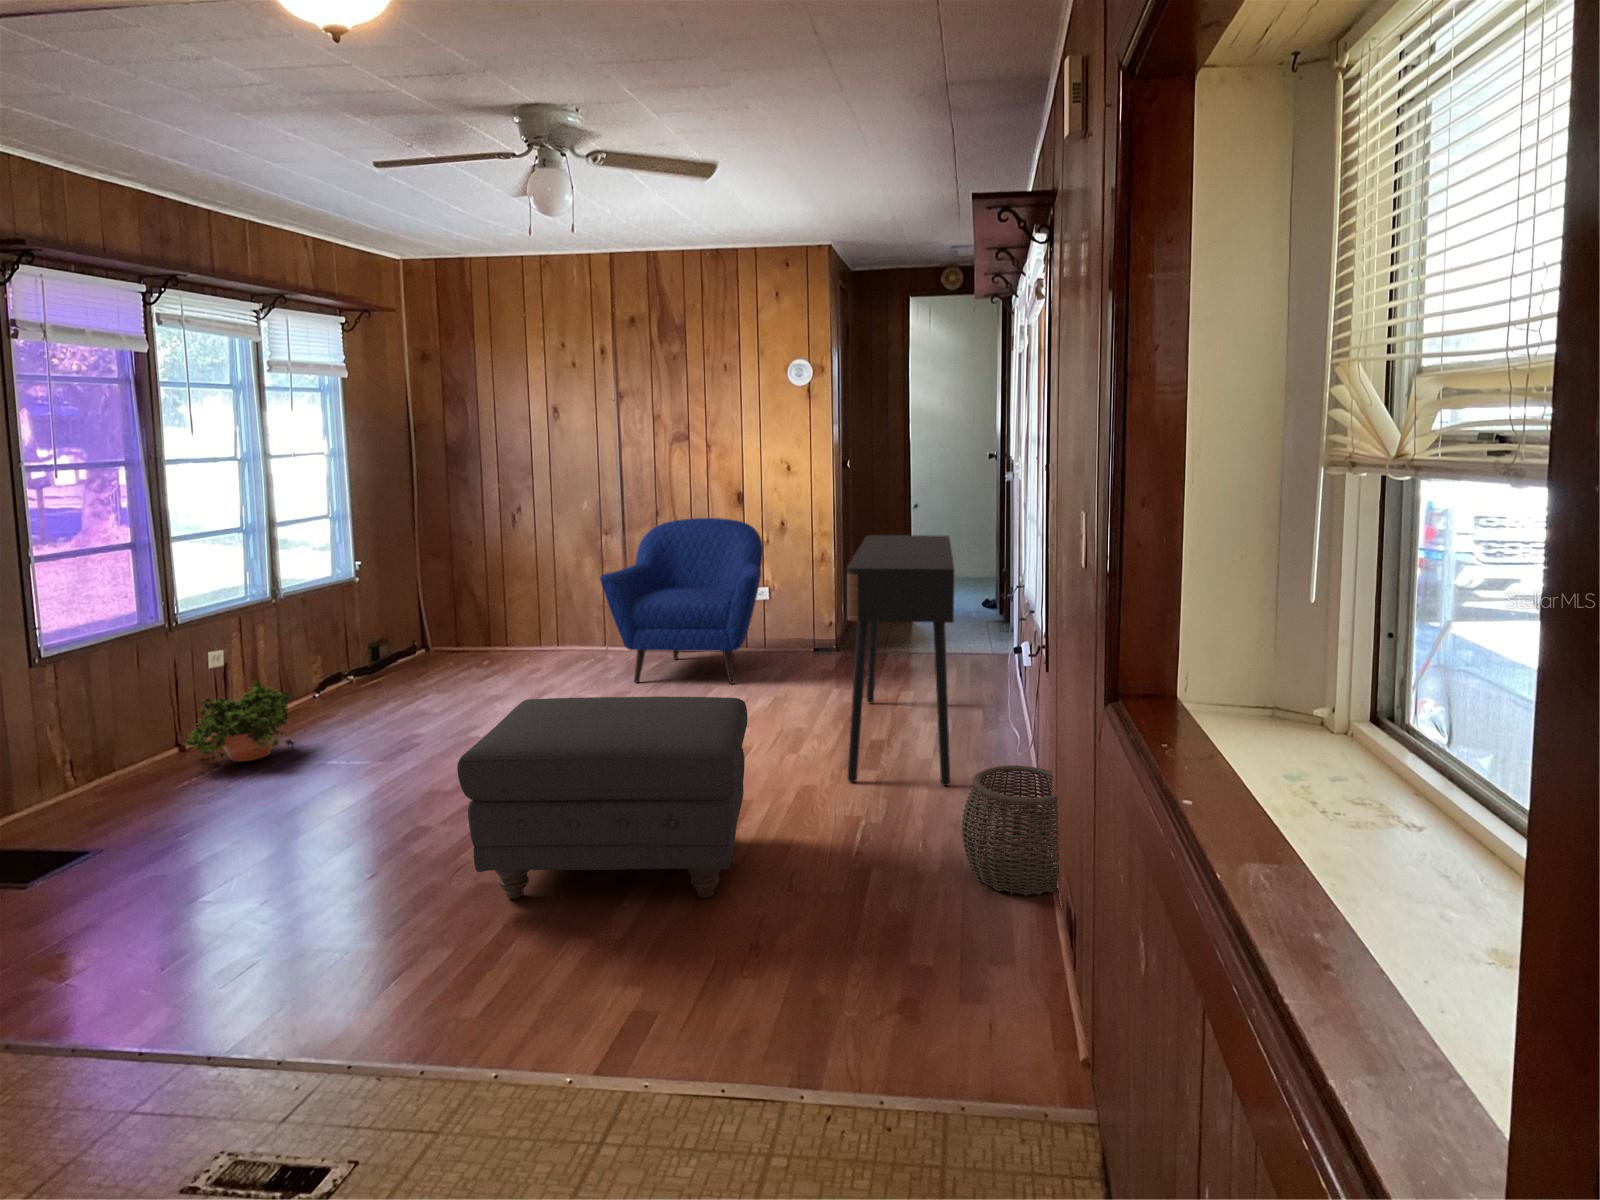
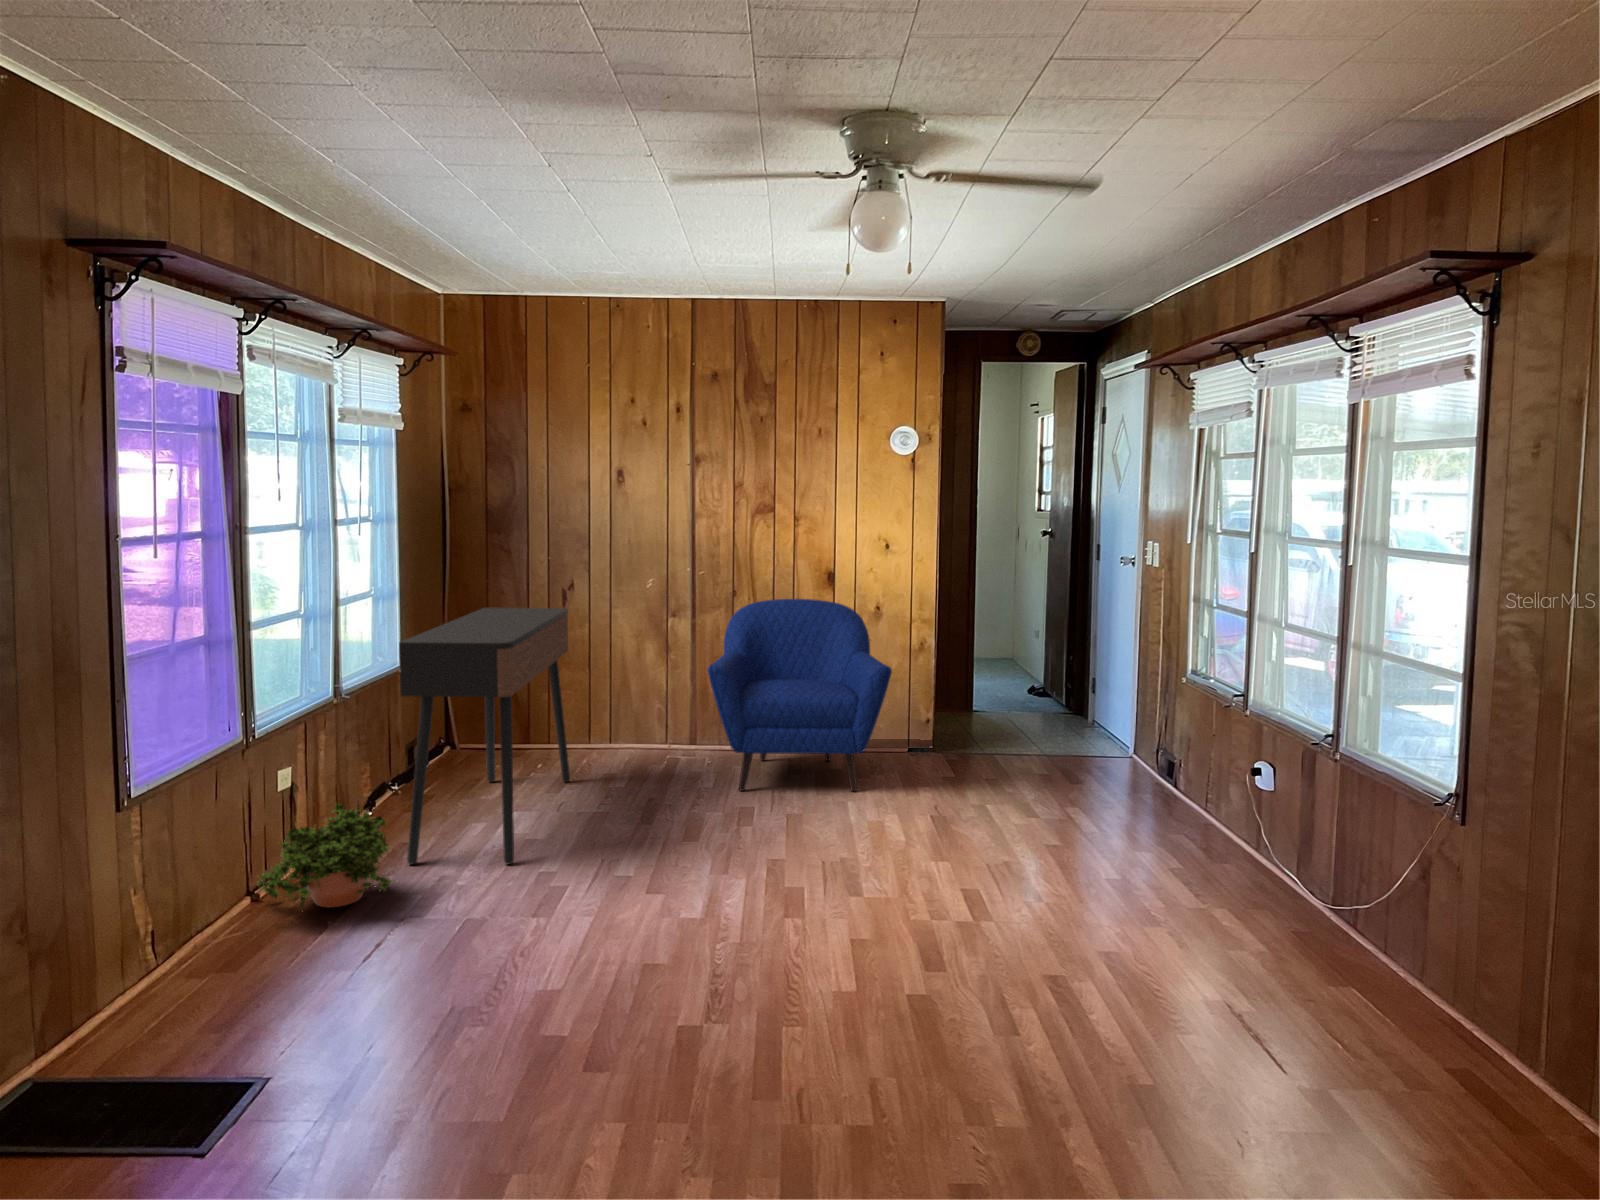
console table: present [847,535,954,786] -> present [399,608,570,864]
ottoman: present [457,697,748,899] -> none [775,826,1126,1094]
woven basket: present [961,765,1060,896] -> none [1320,902,1480,1061]

